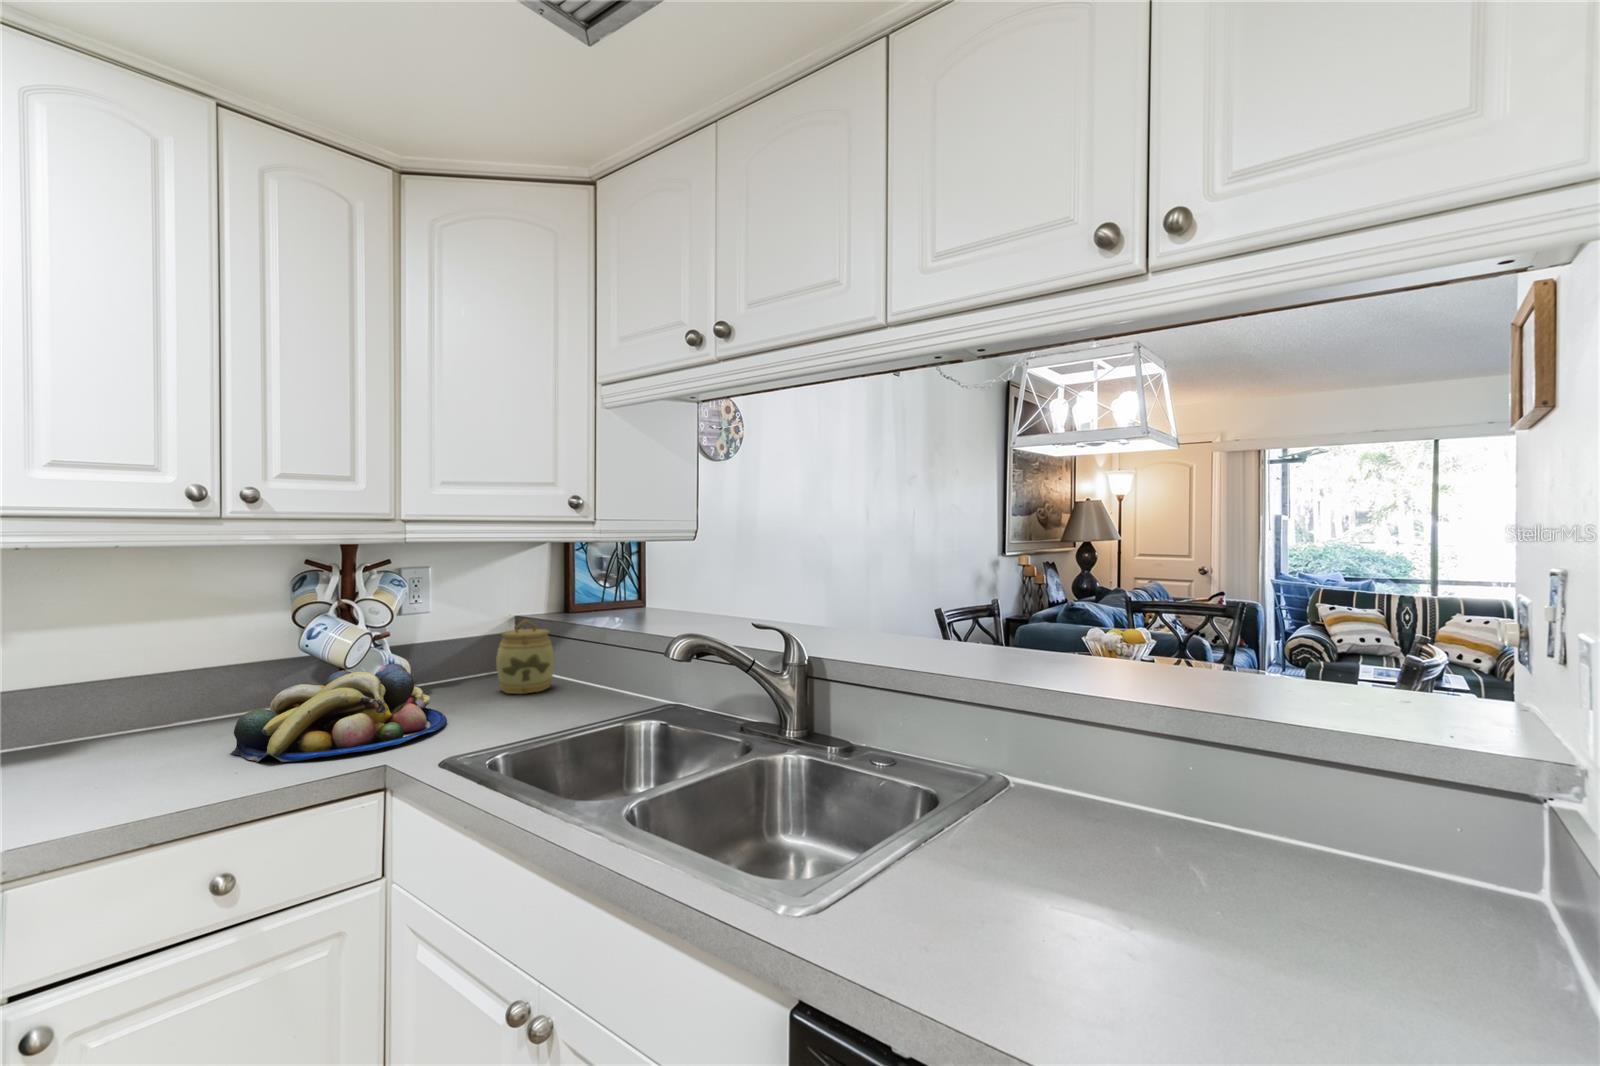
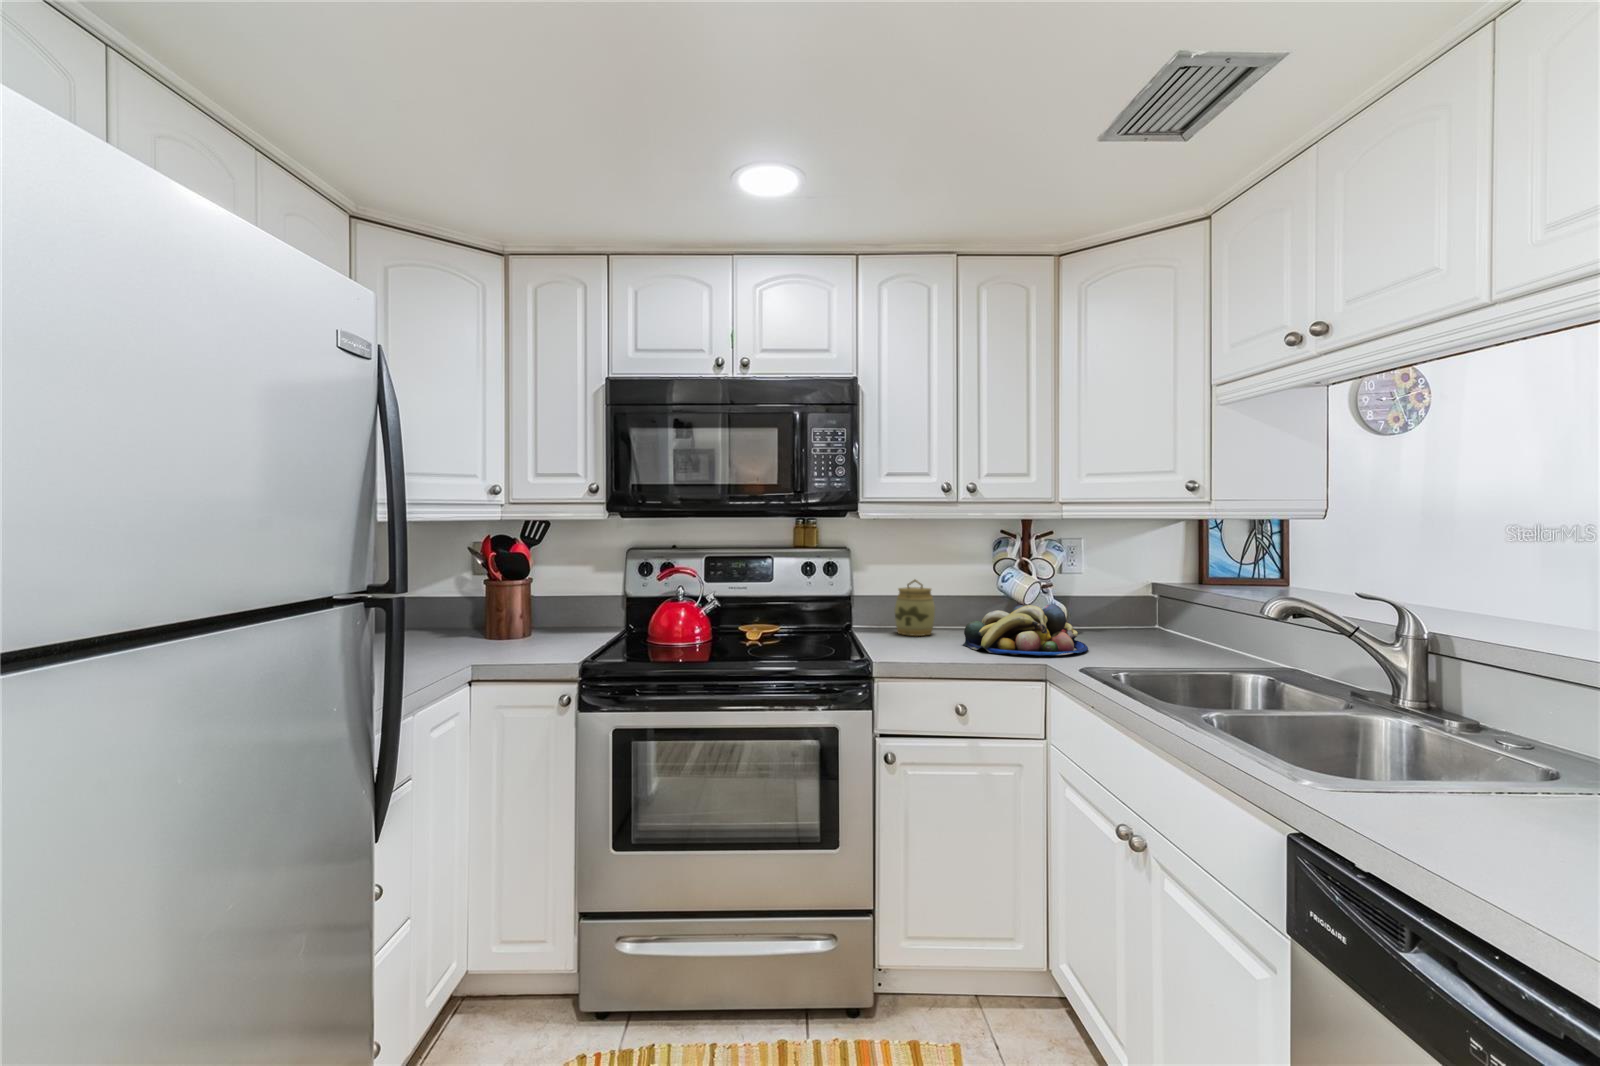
jar: present [496,620,554,694] -> present [895,580,935,636]

